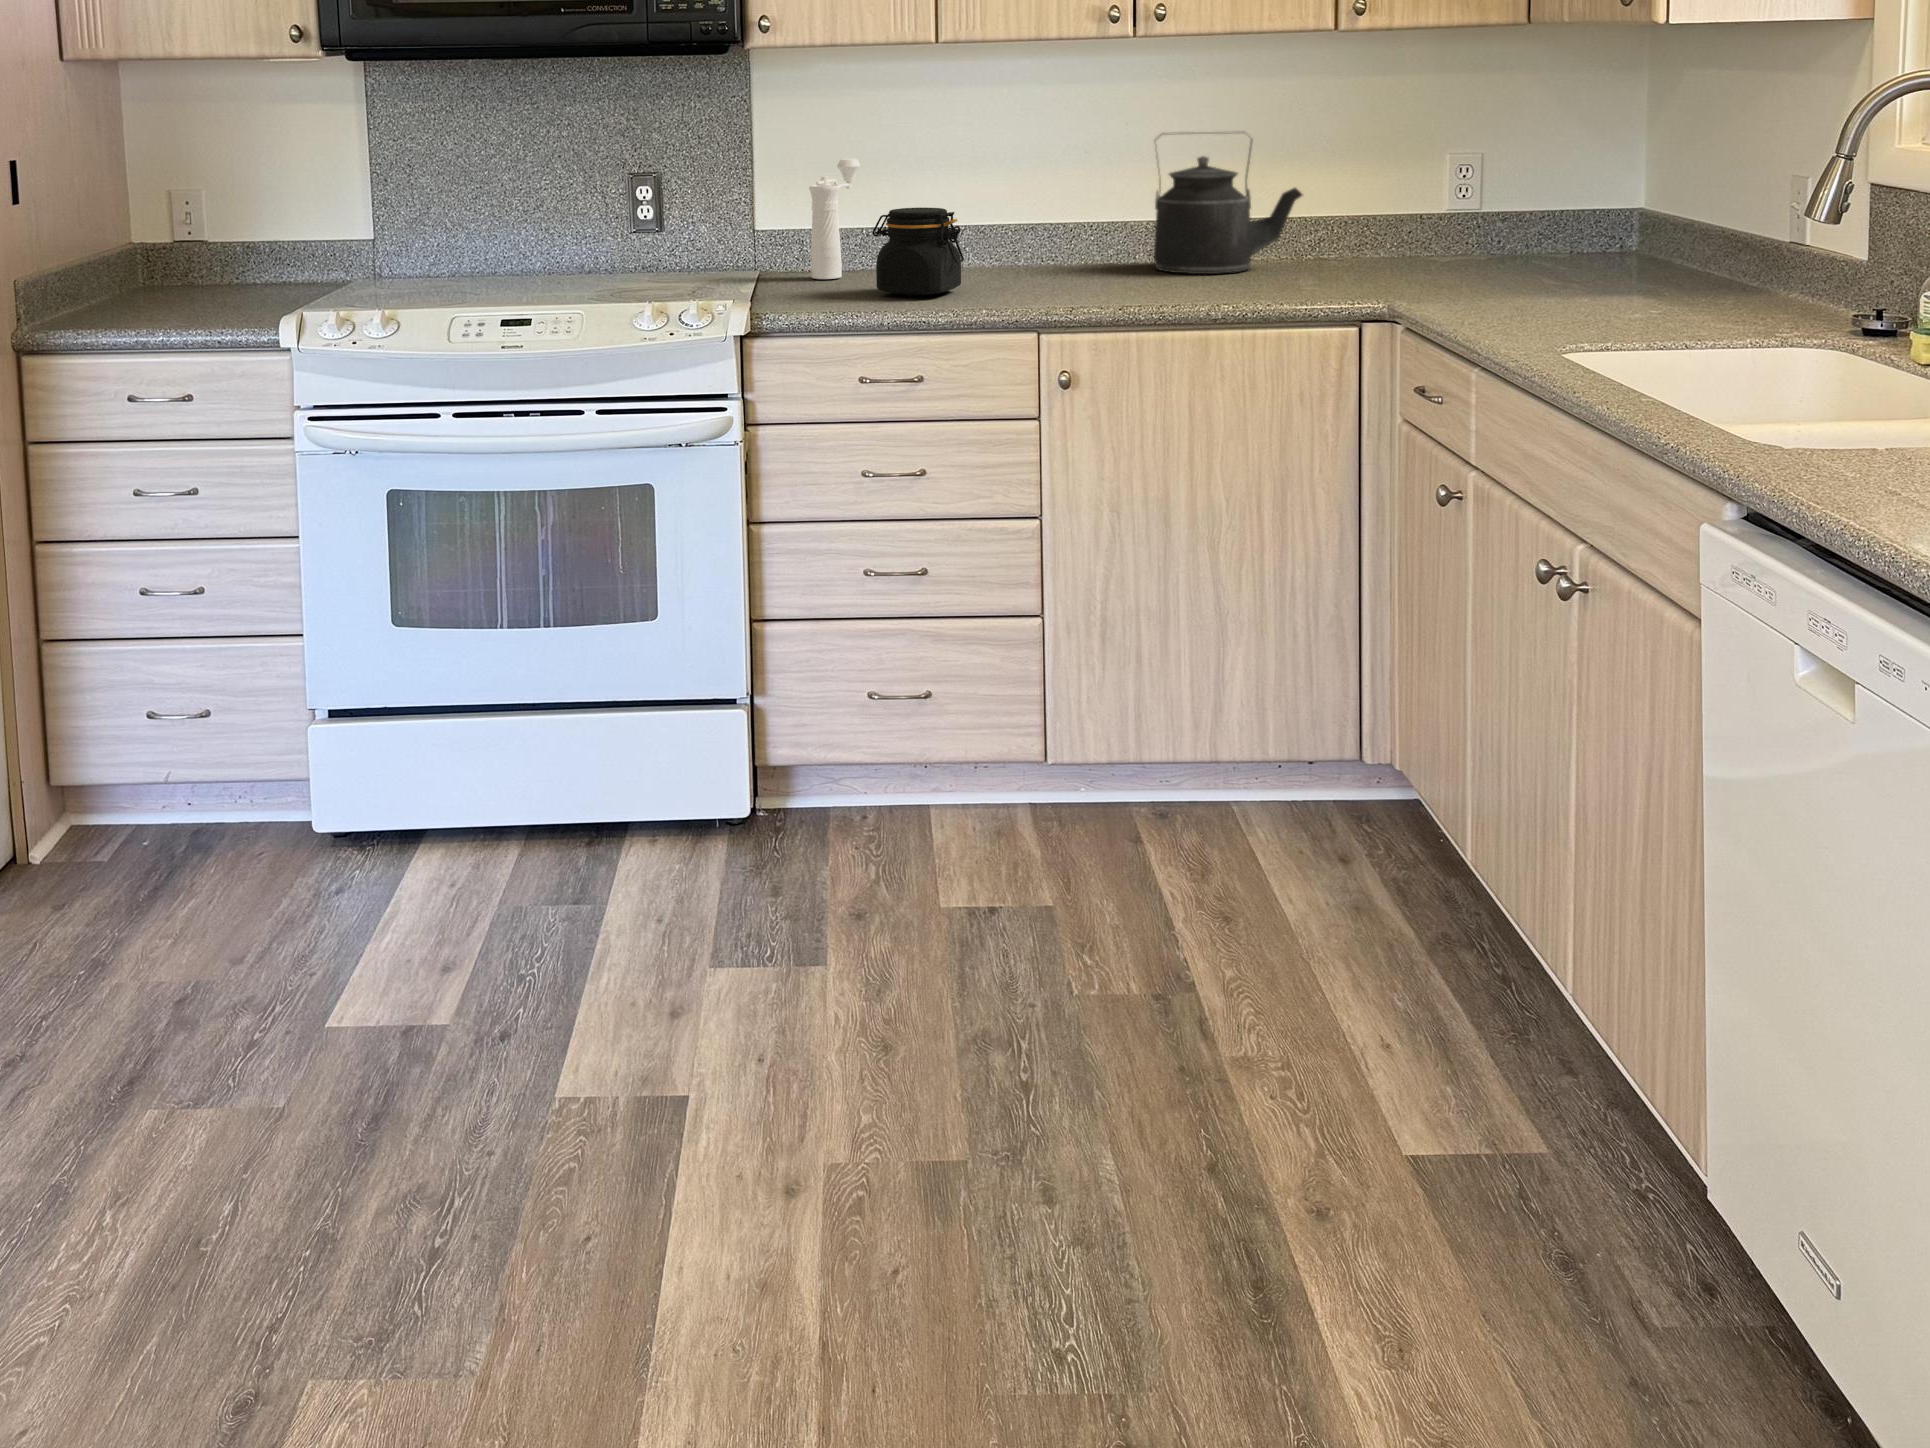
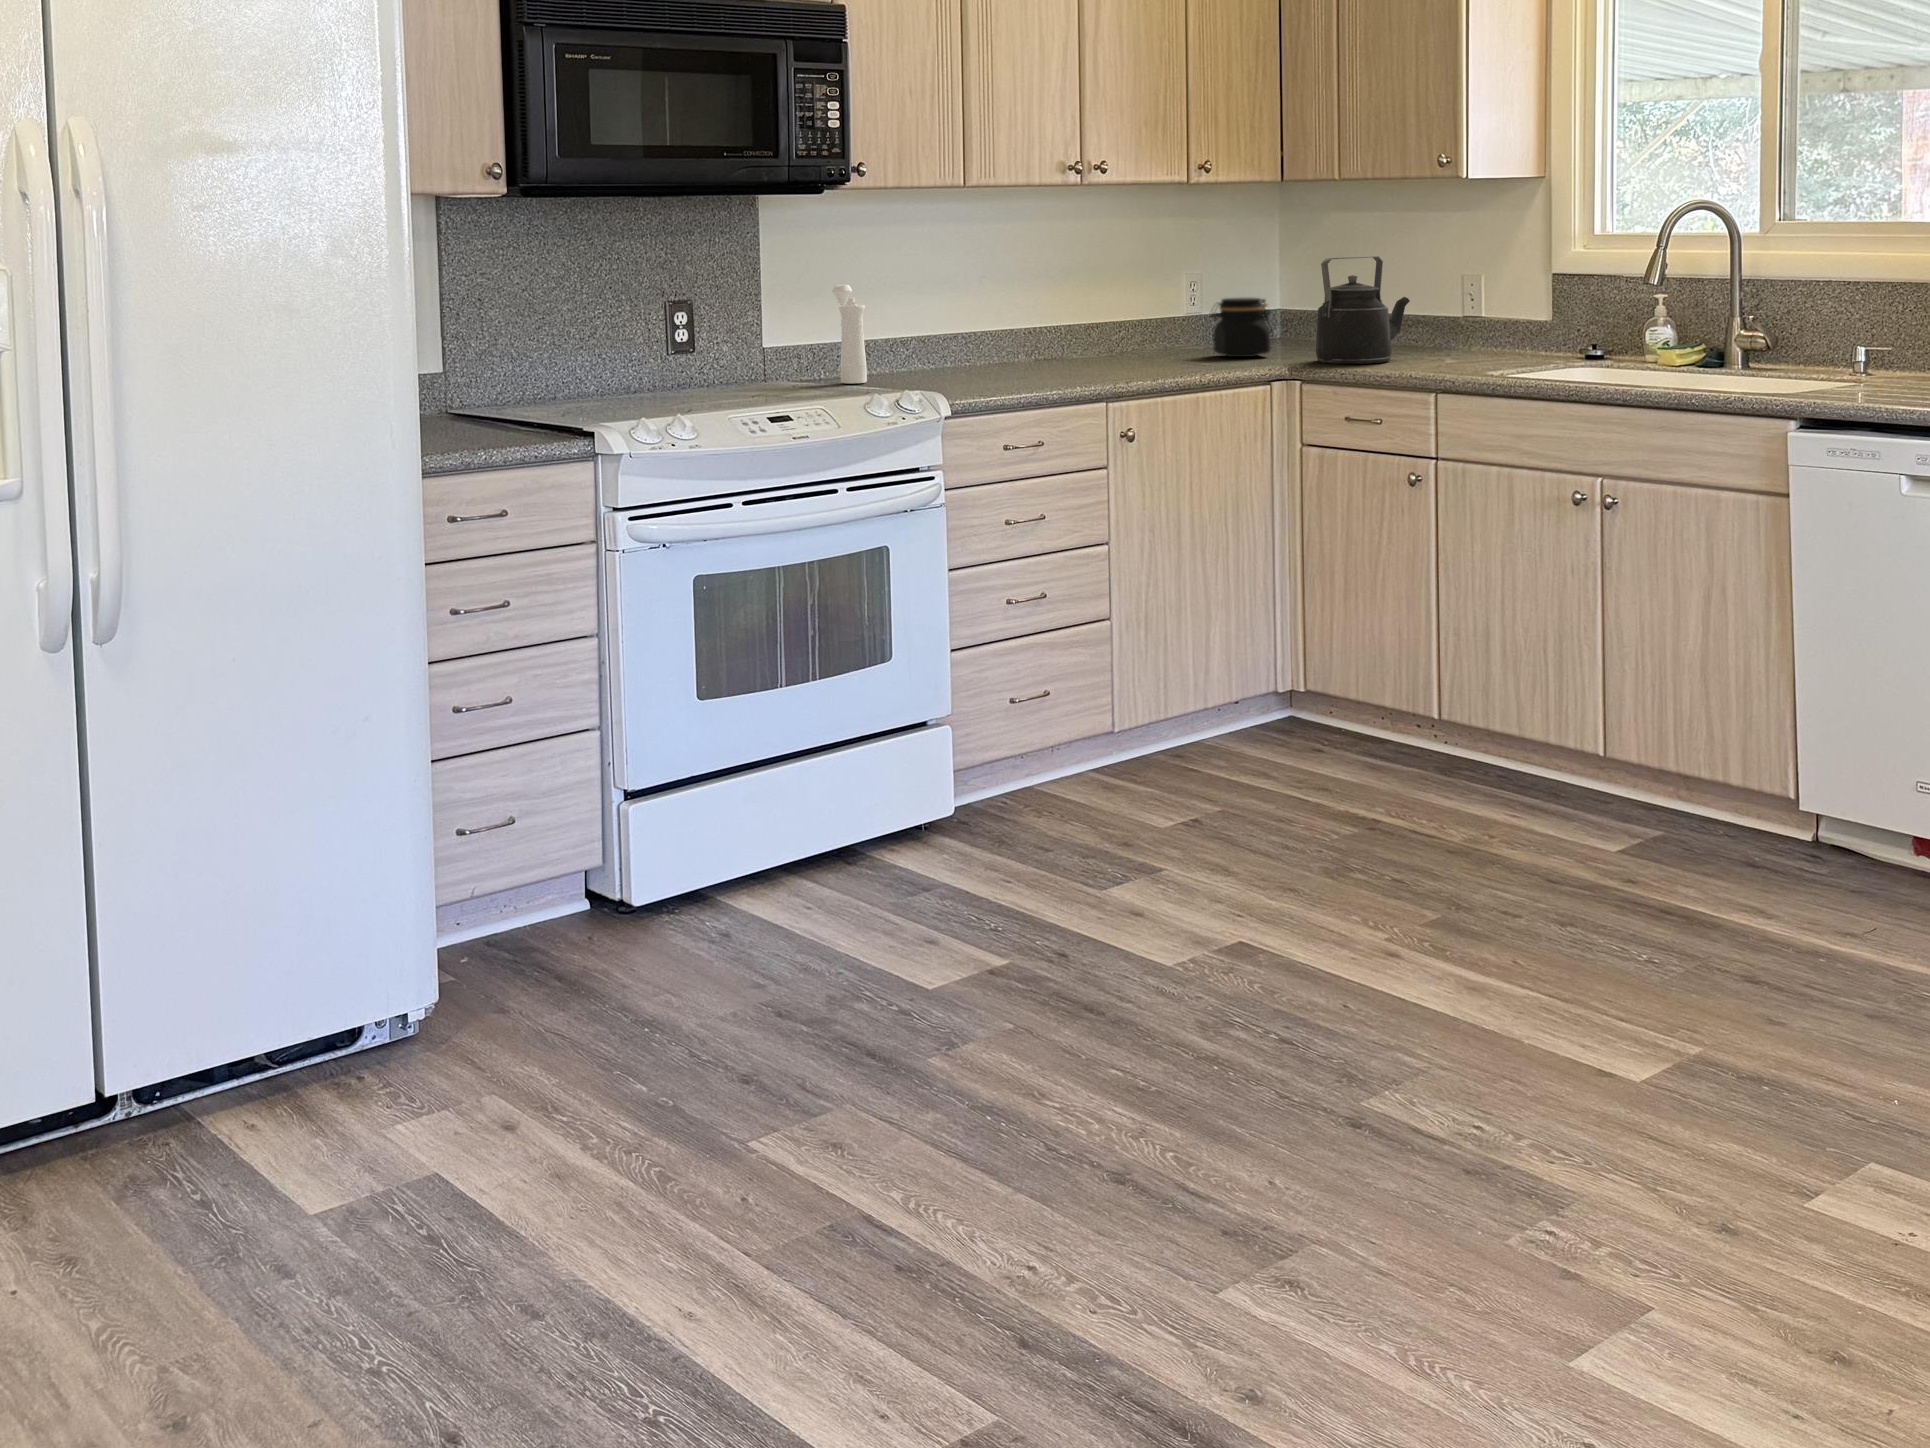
kettle: present [1154,131,1302,274] -> present [1316,256,1410,364]
jar: present [873,208,964,296] -> present [1211,298,1272,357]

